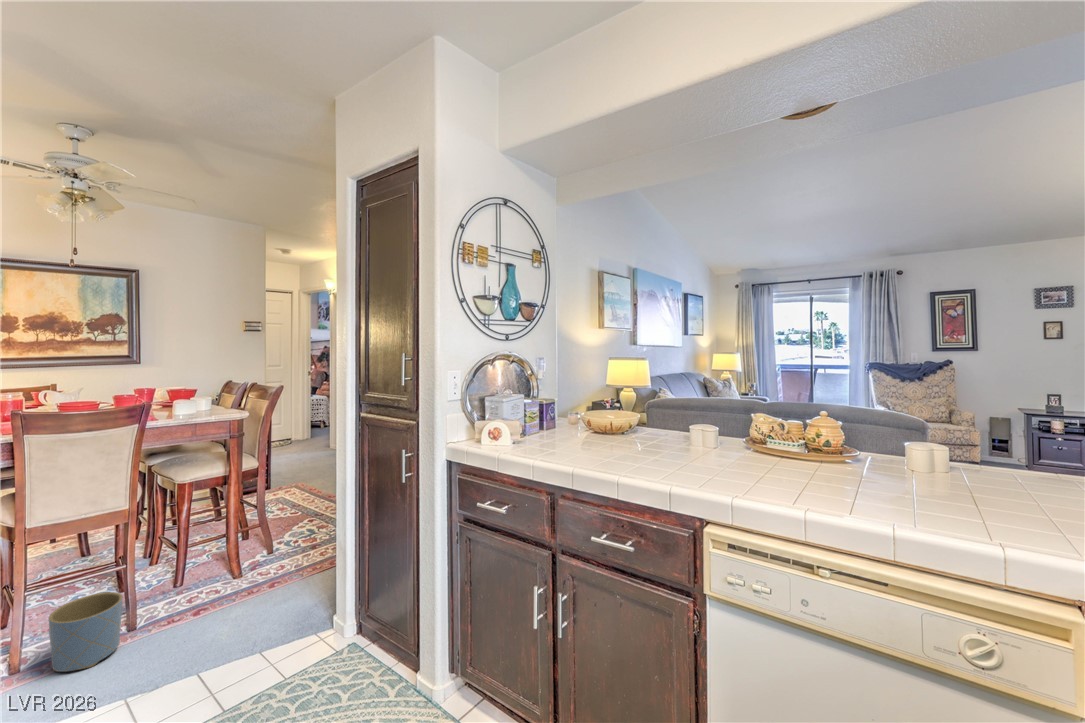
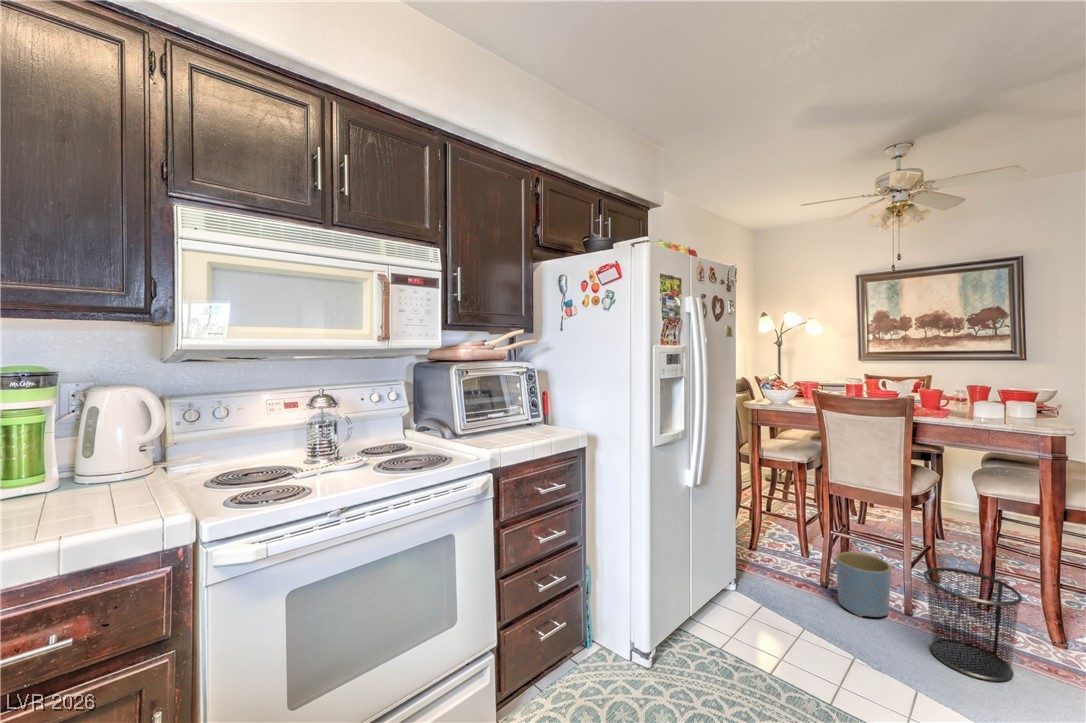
waste bin: none [168,551,244,644] -> present [923,567,1022,681]

